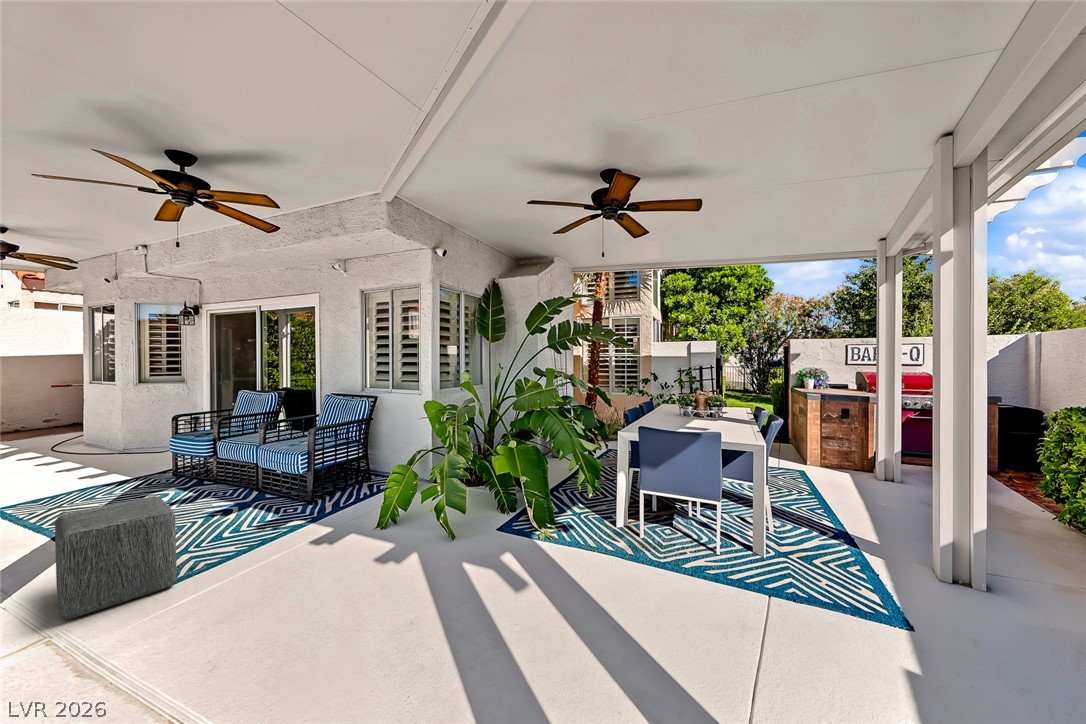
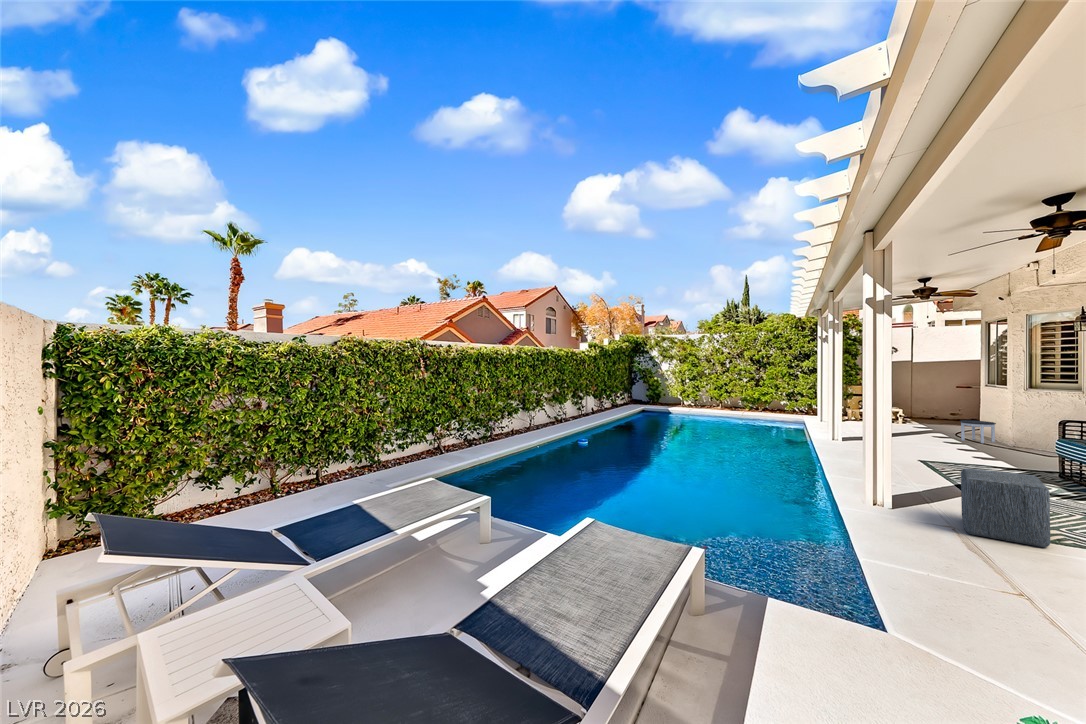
round table: none [57,425,102,454] -> present [960,420,996,443]

